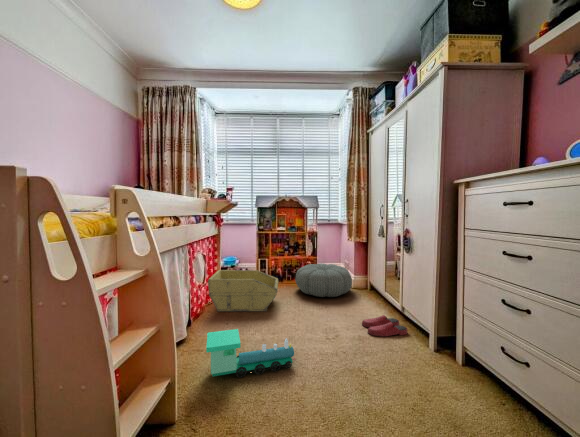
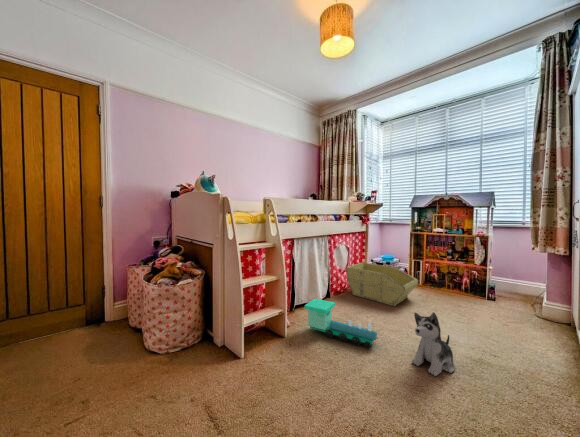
pouf: present [295,263,352,297] -> none [446,273,533,317]
plush toy: none [328,308,360,367] -> present [412,312,455,376]
slippers: present [362,315,407,336] -> none [496,347,573,388]

